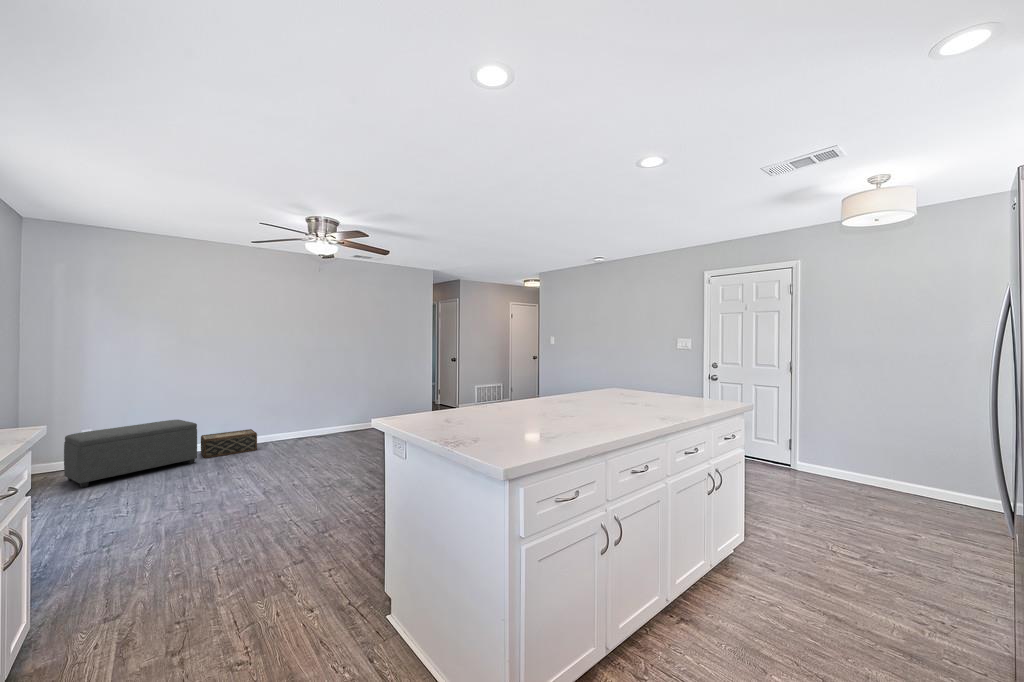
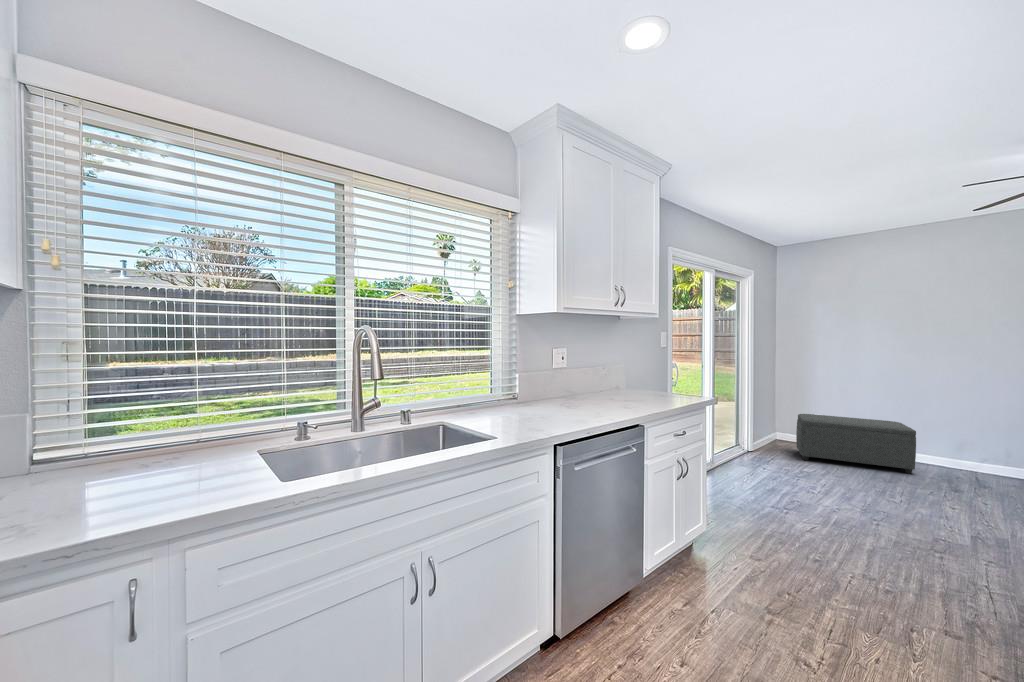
woven basket: present [201,429,257,458] -> none [926,447,1008,487]

